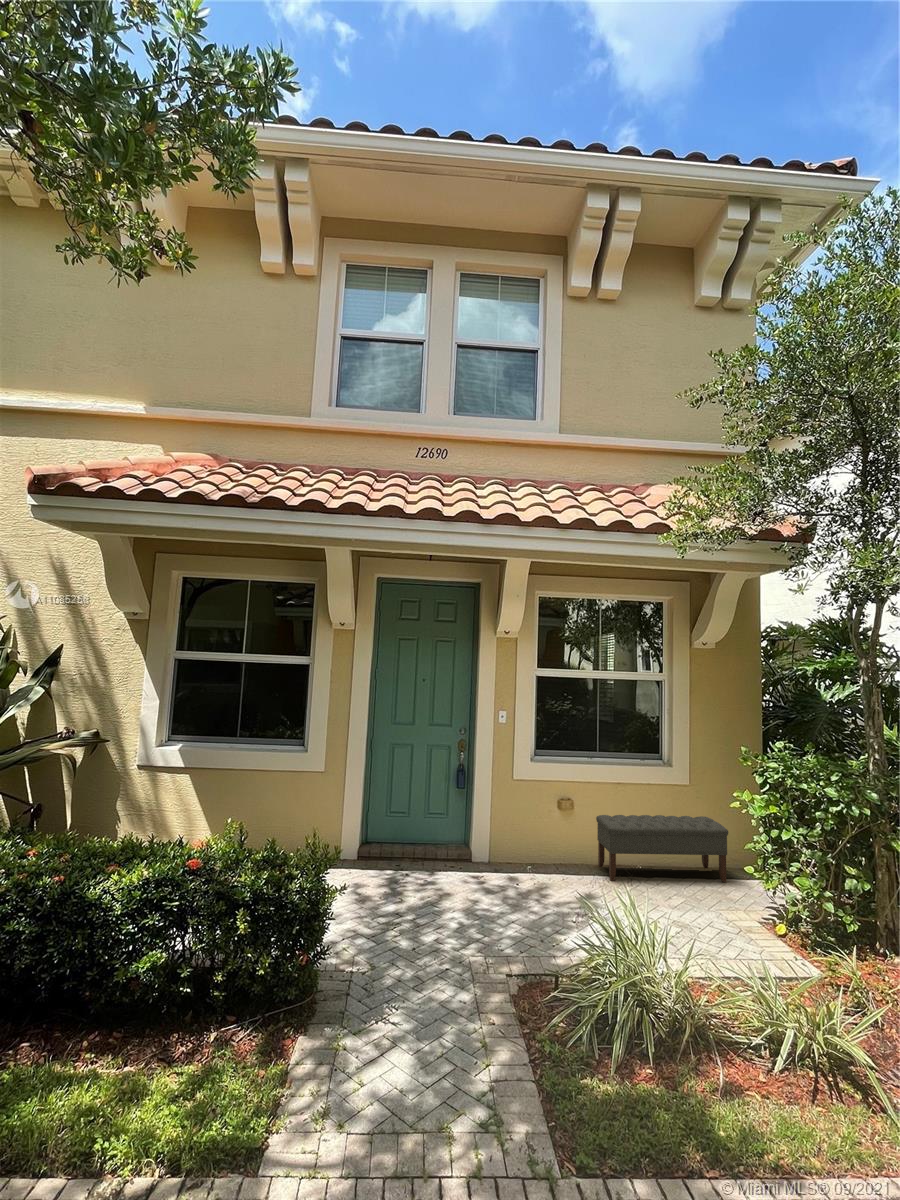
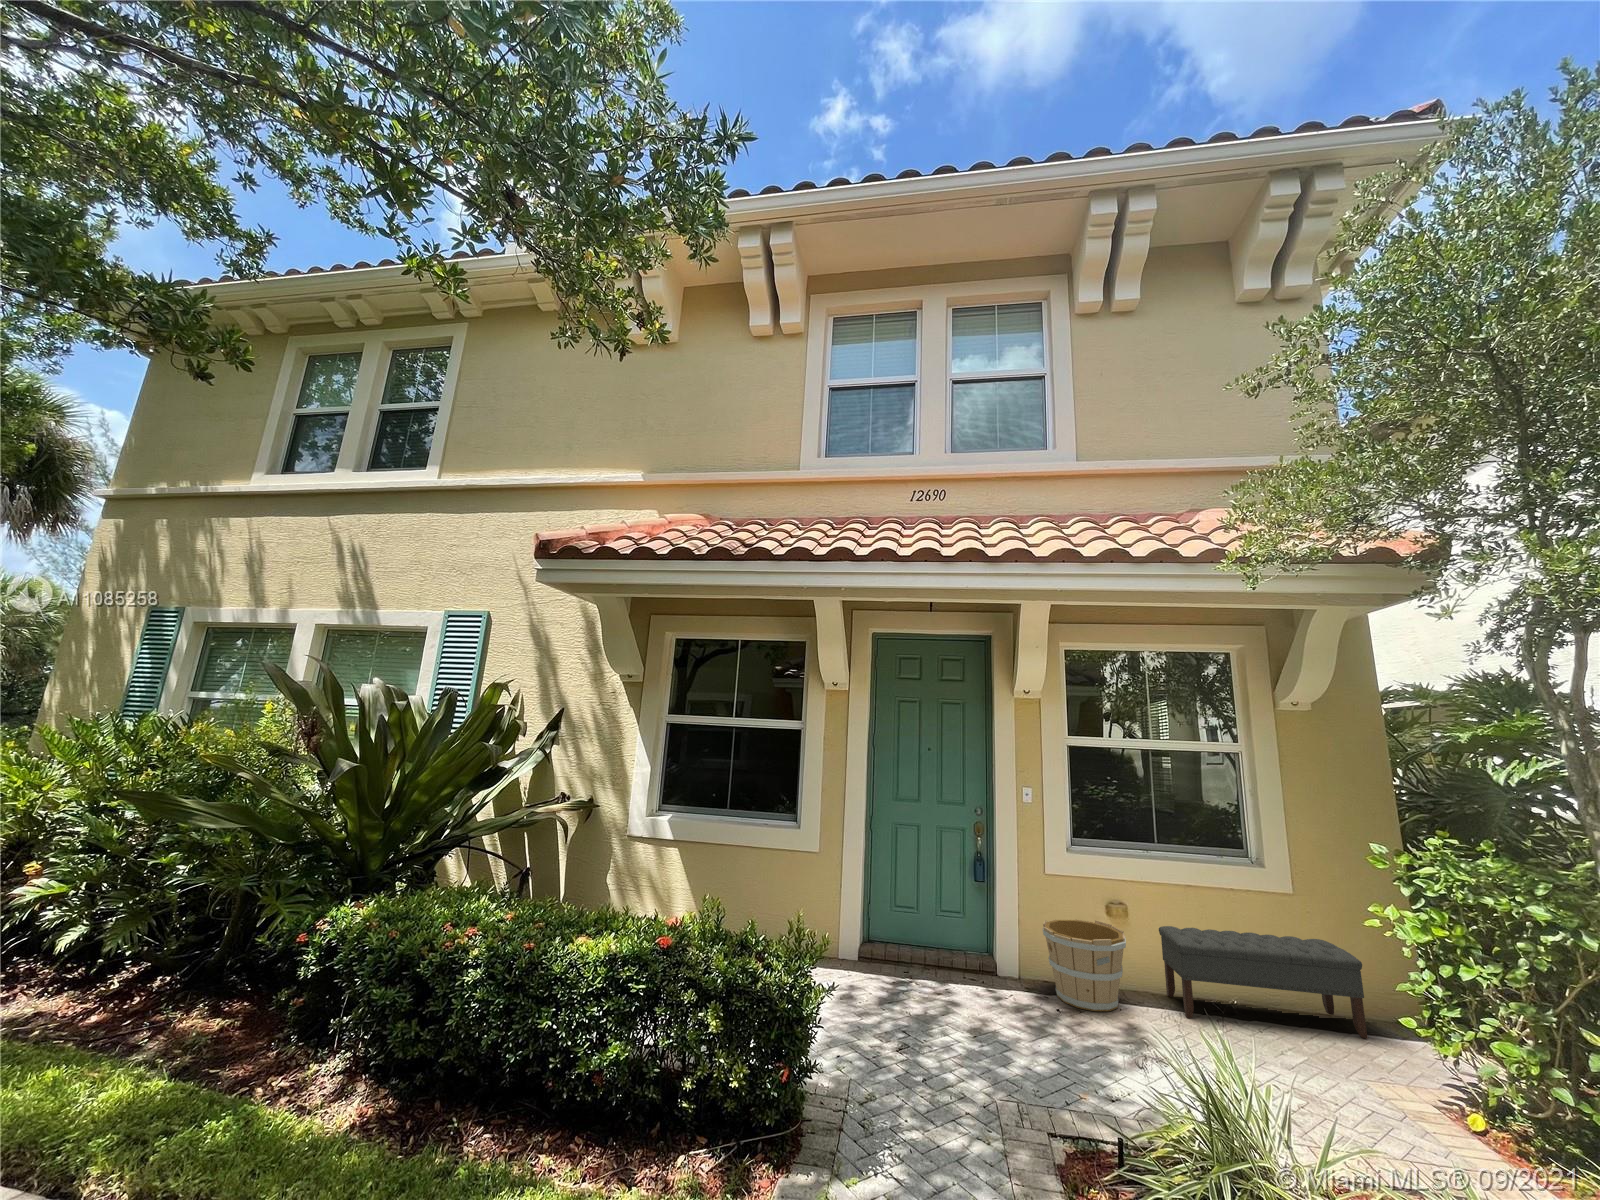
wooden bucket: none [510,815,572,883] -> present [1043,920,1126,1011]

